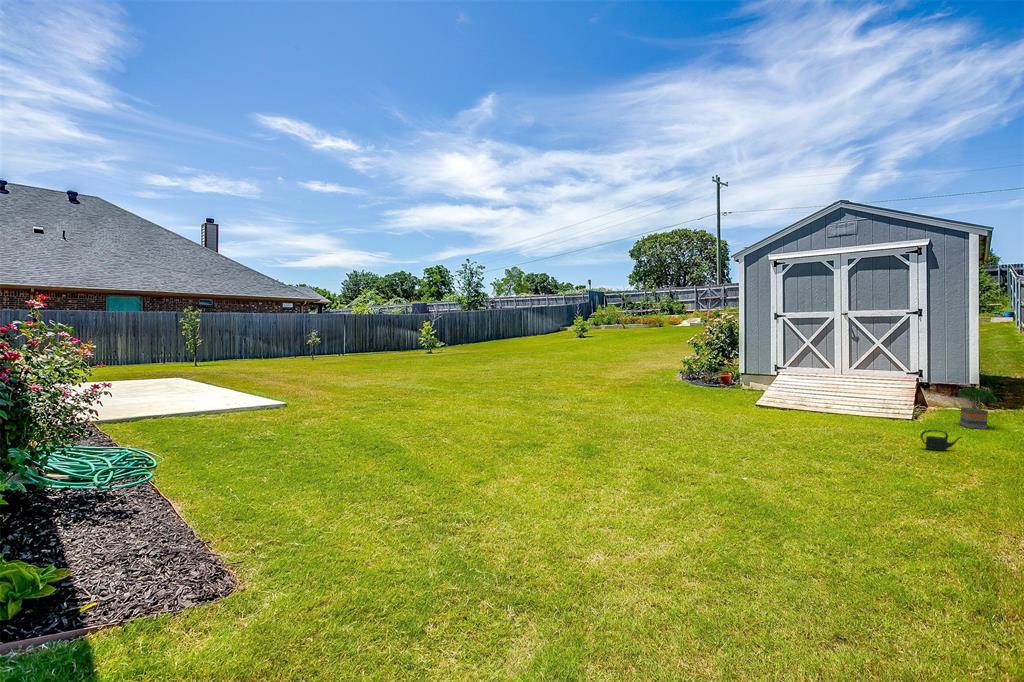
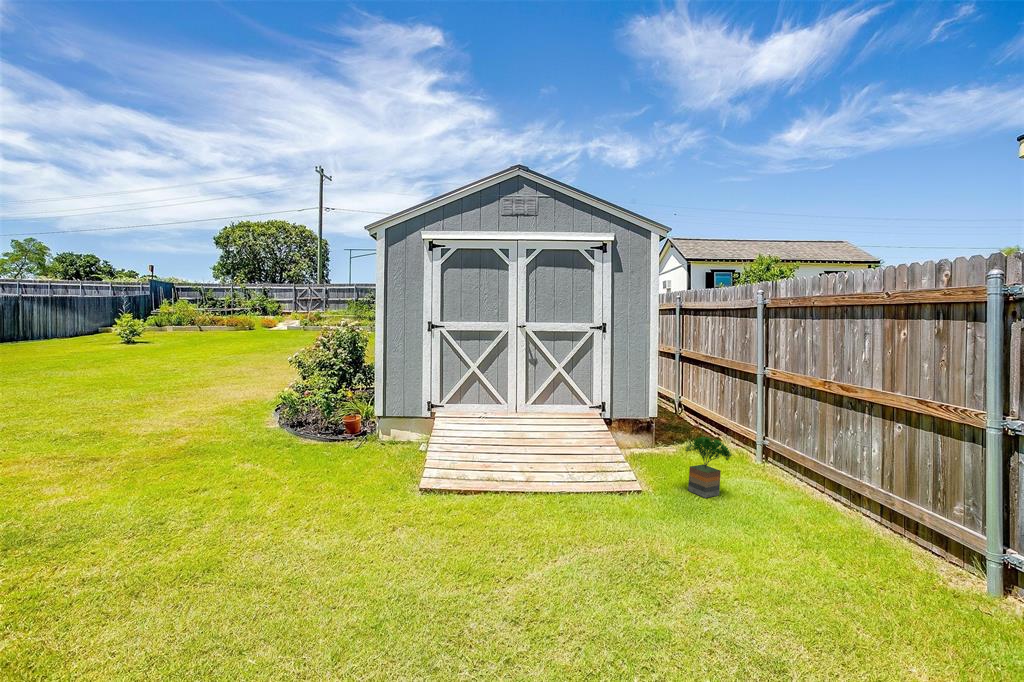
watering can: present [921,430,962,451] -> none [772,562,813,607]

